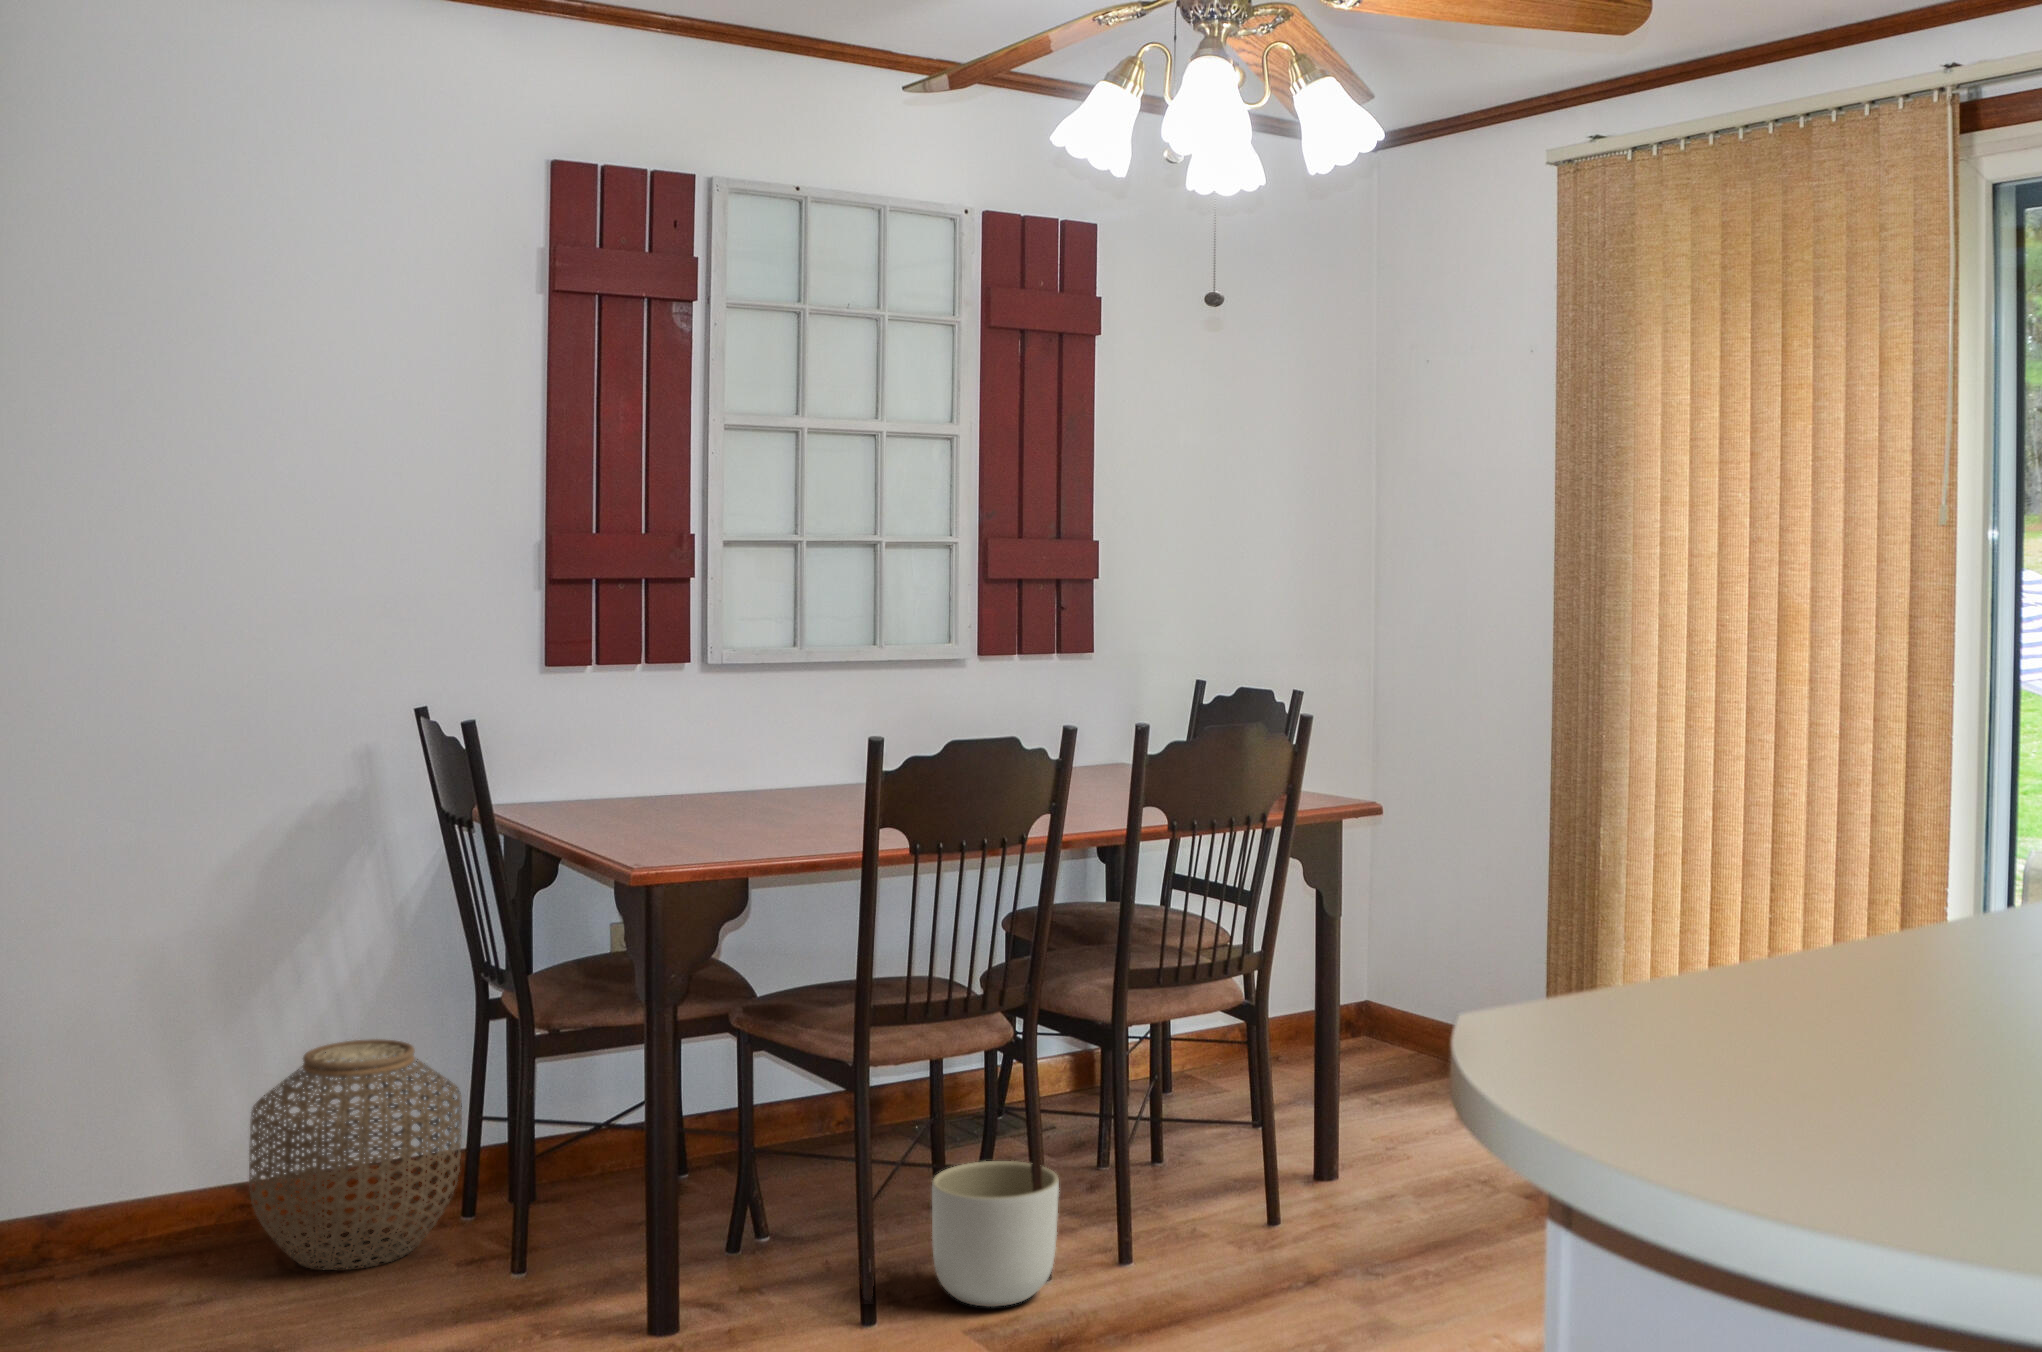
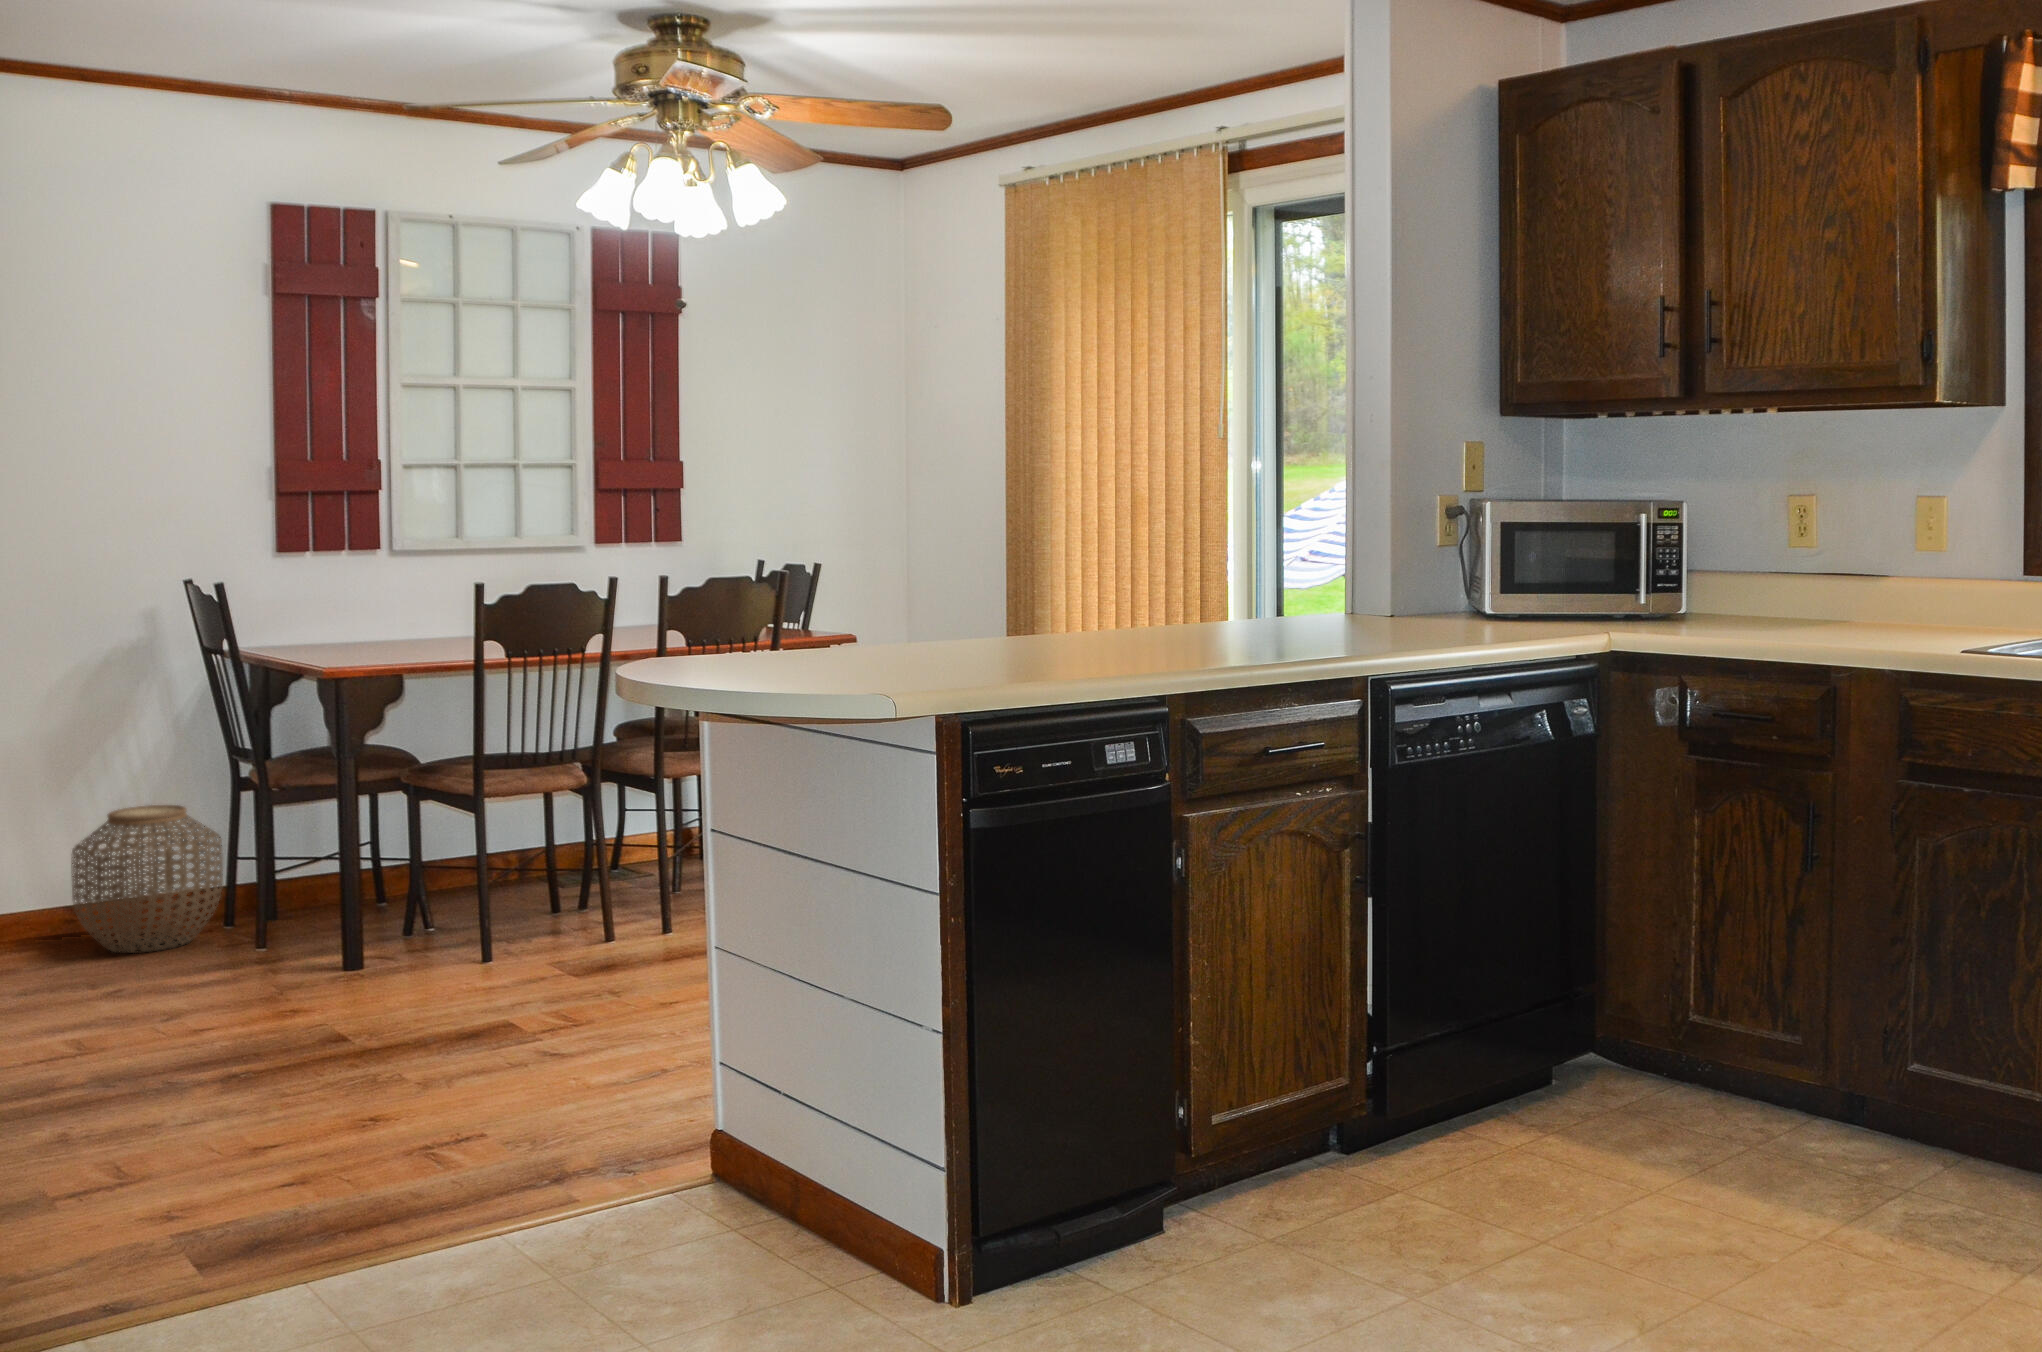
planter: present [932,1161,1059,1307] -> none [541,862,626,948]

